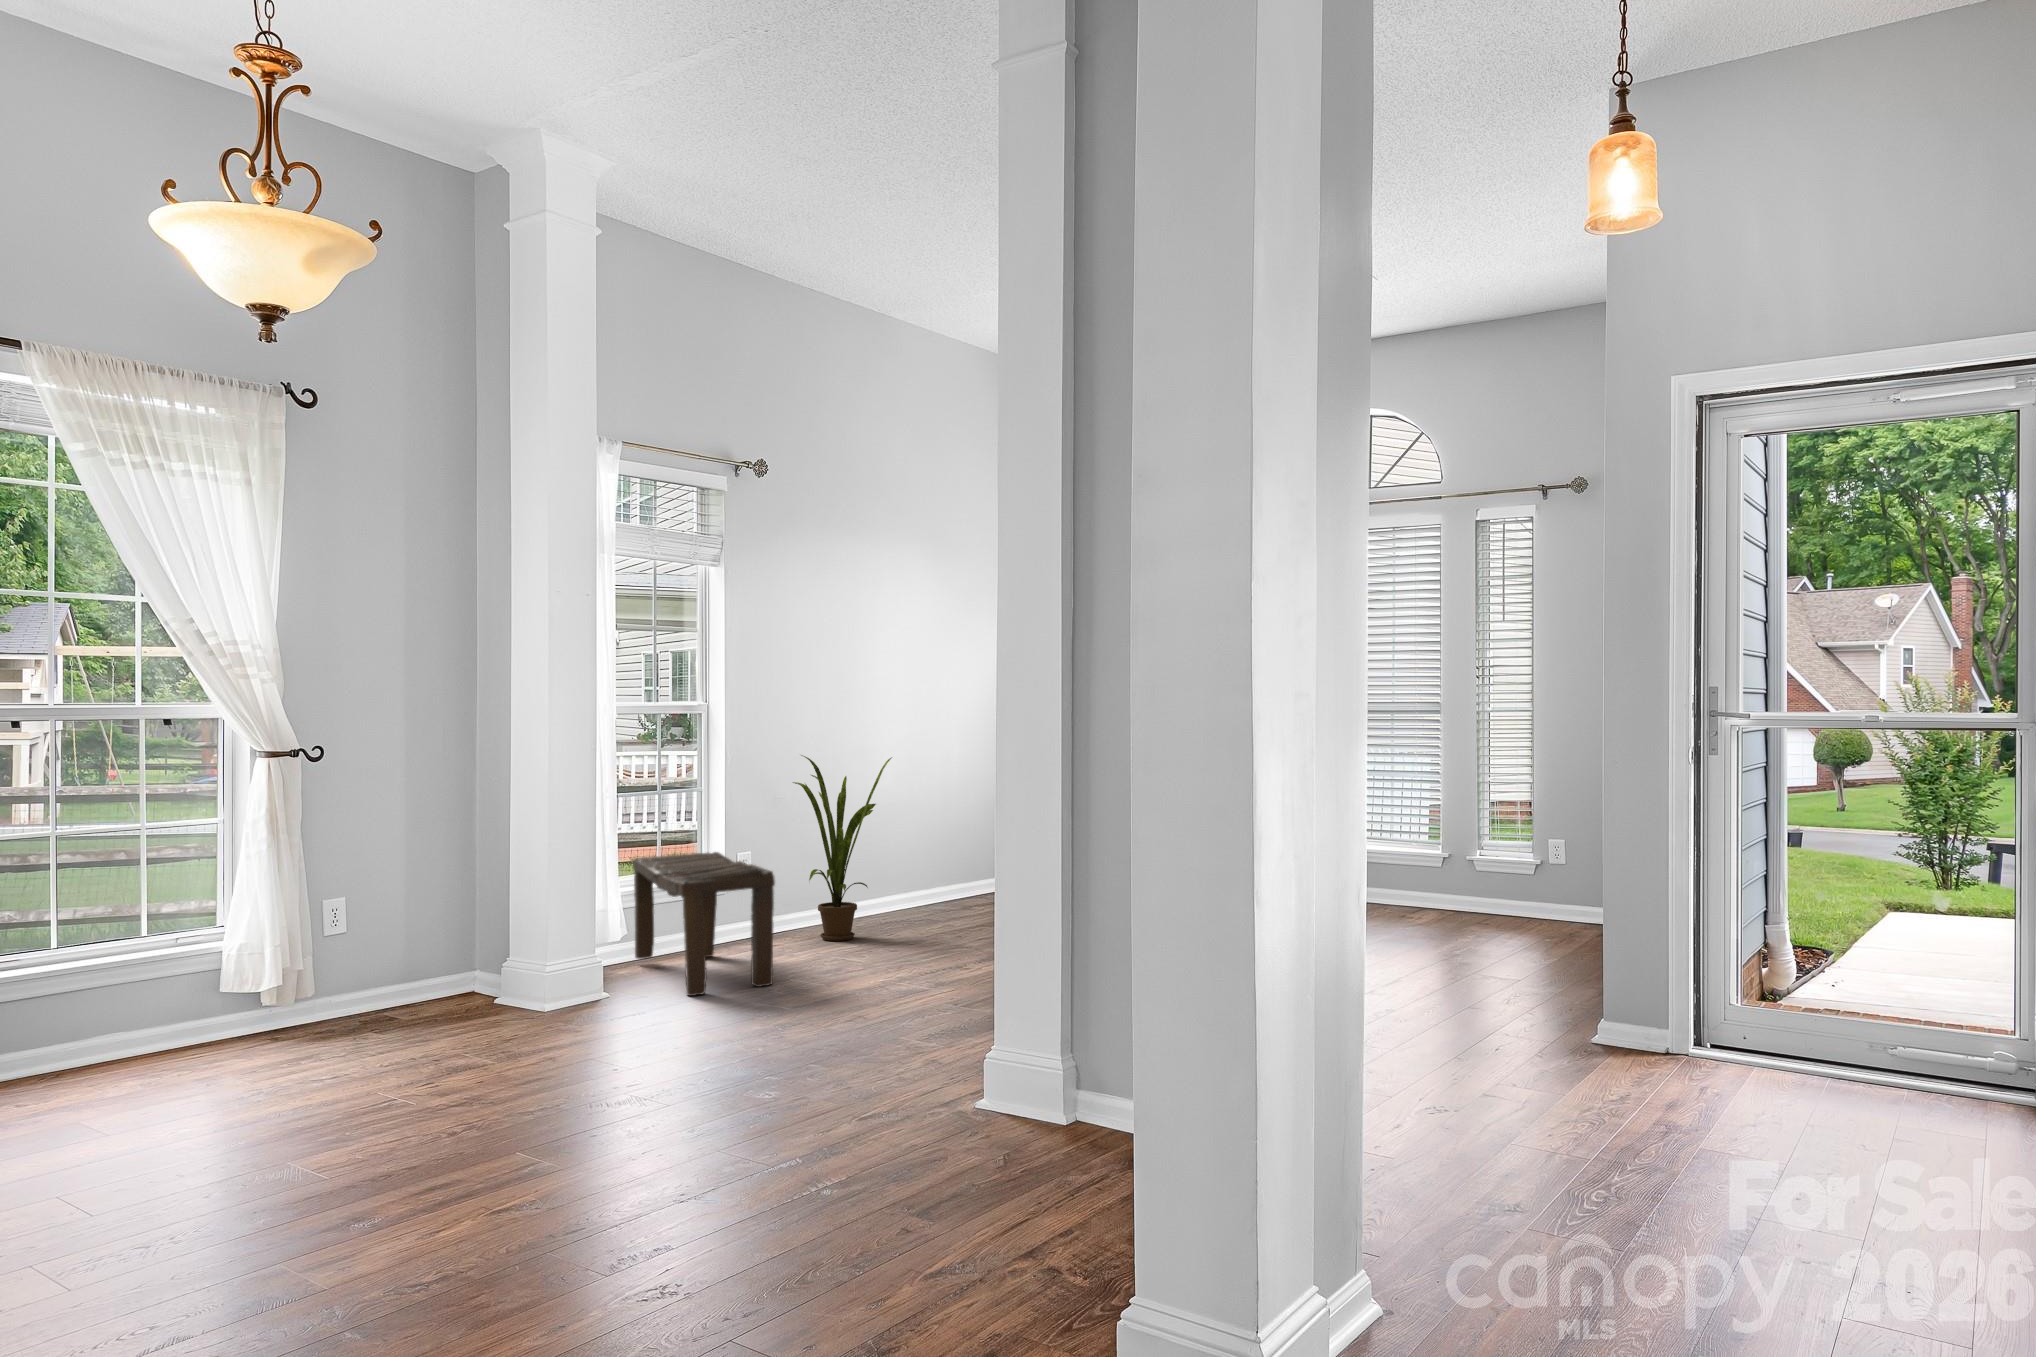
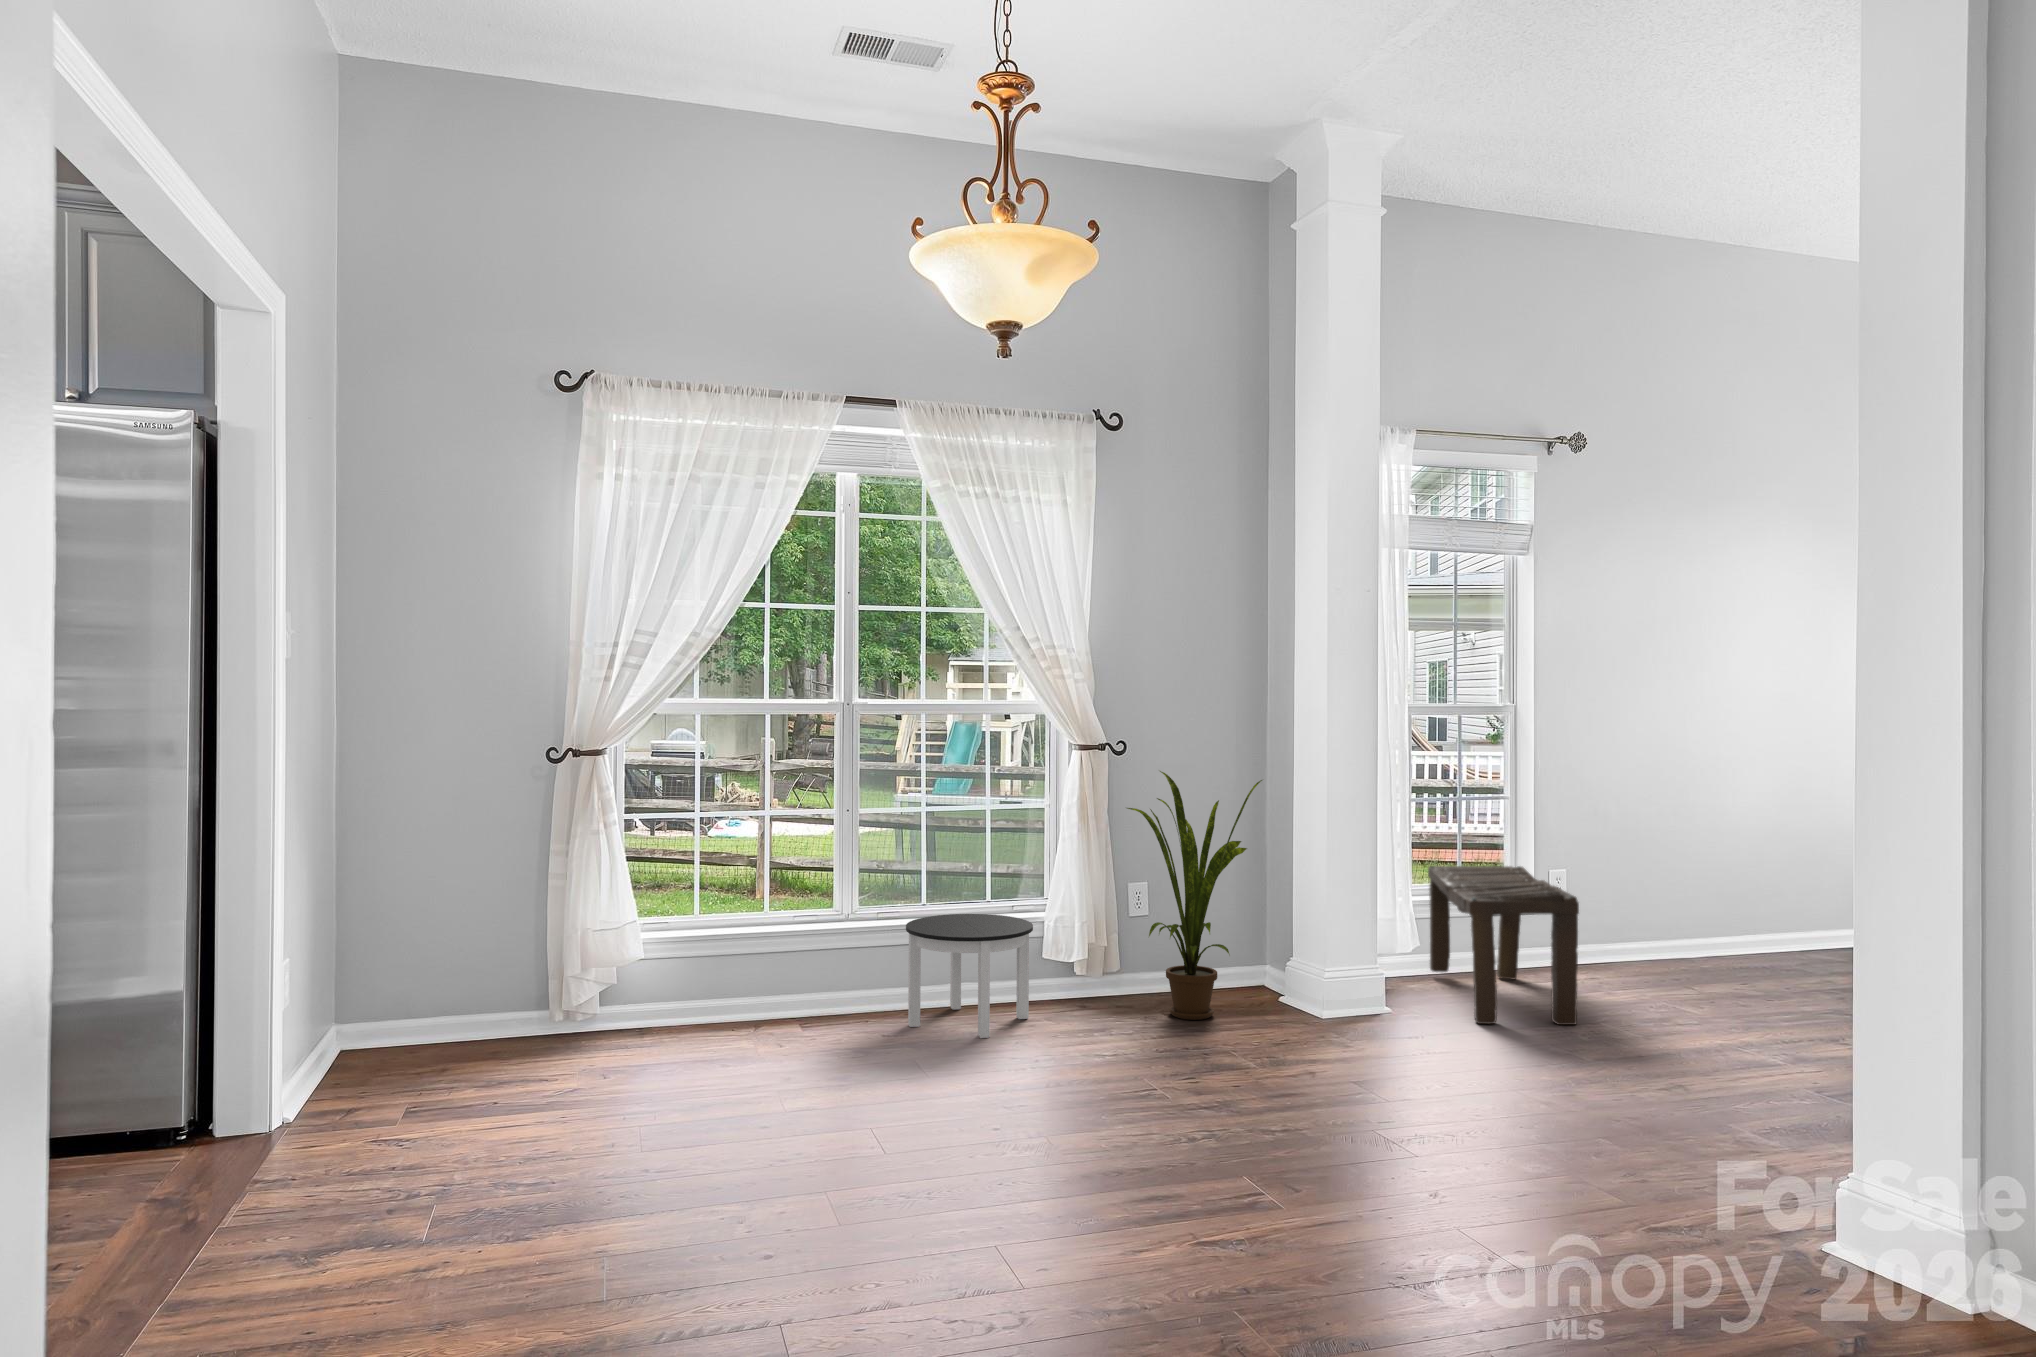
house plant: present [793,755,892,941] -> present [1127,771,1262,1020]
round table: none [44,950,219,1093] -> present [906,914,1033,1038]

